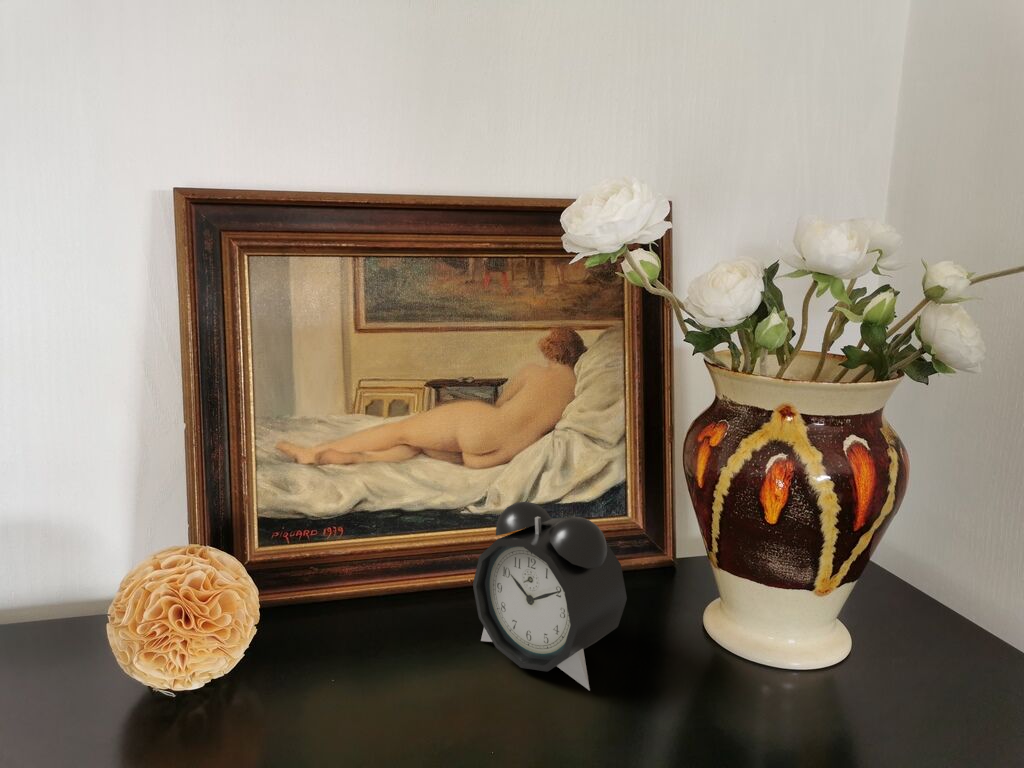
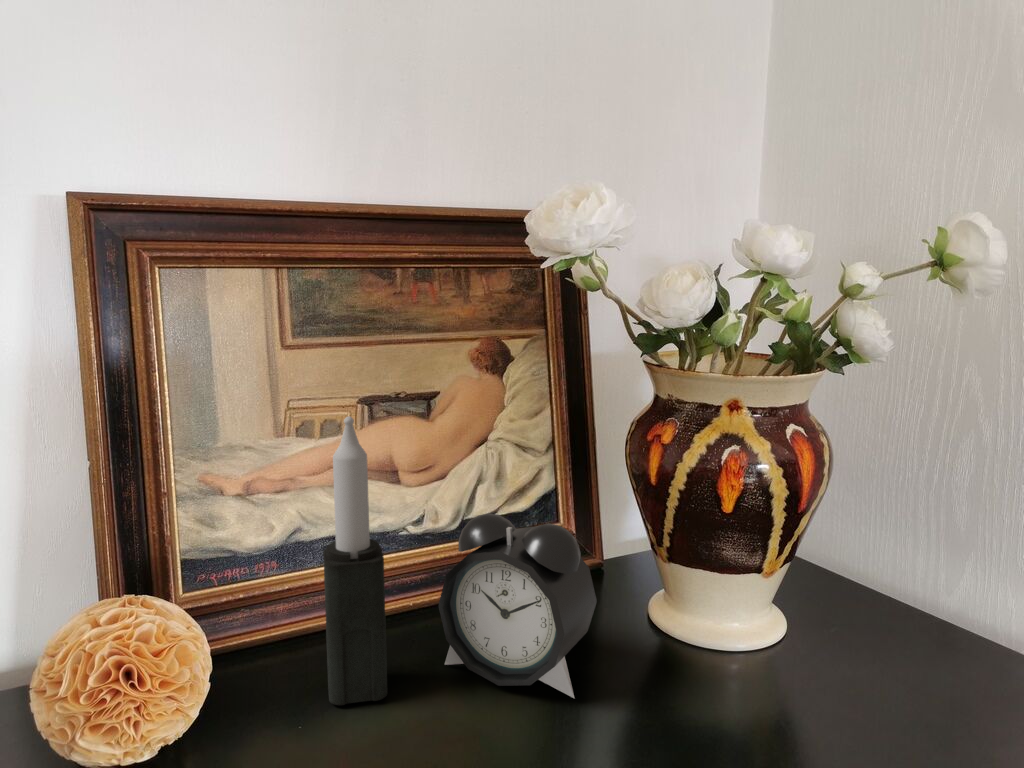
candle: none [362,400,421,666] -> present [323,416,387,705]

